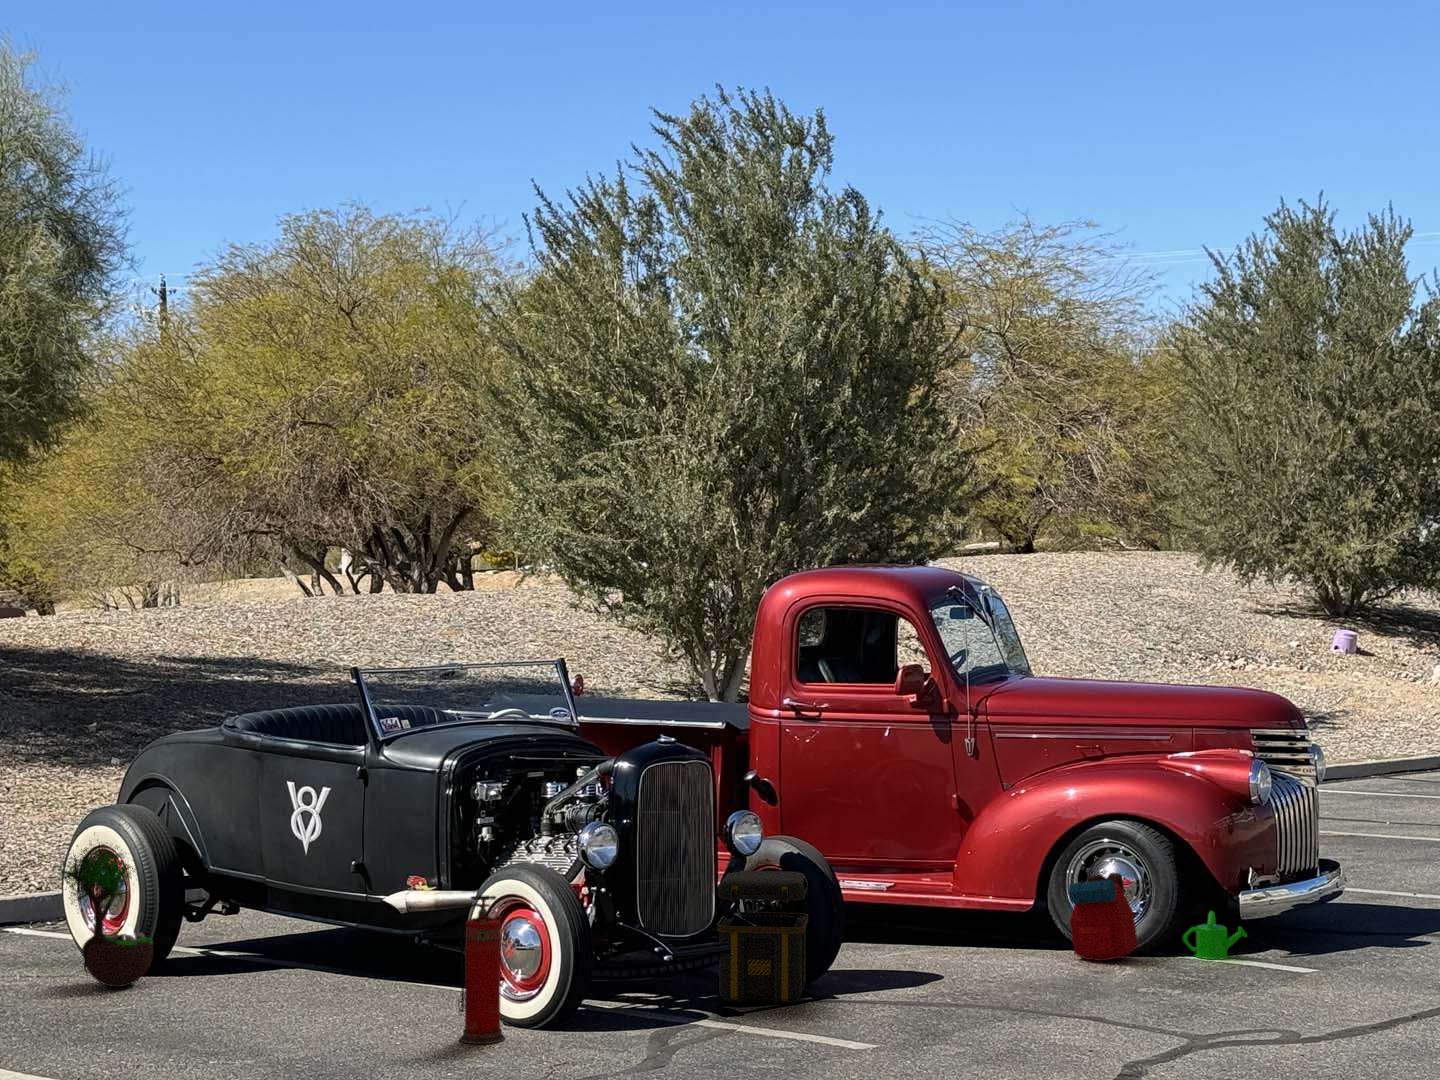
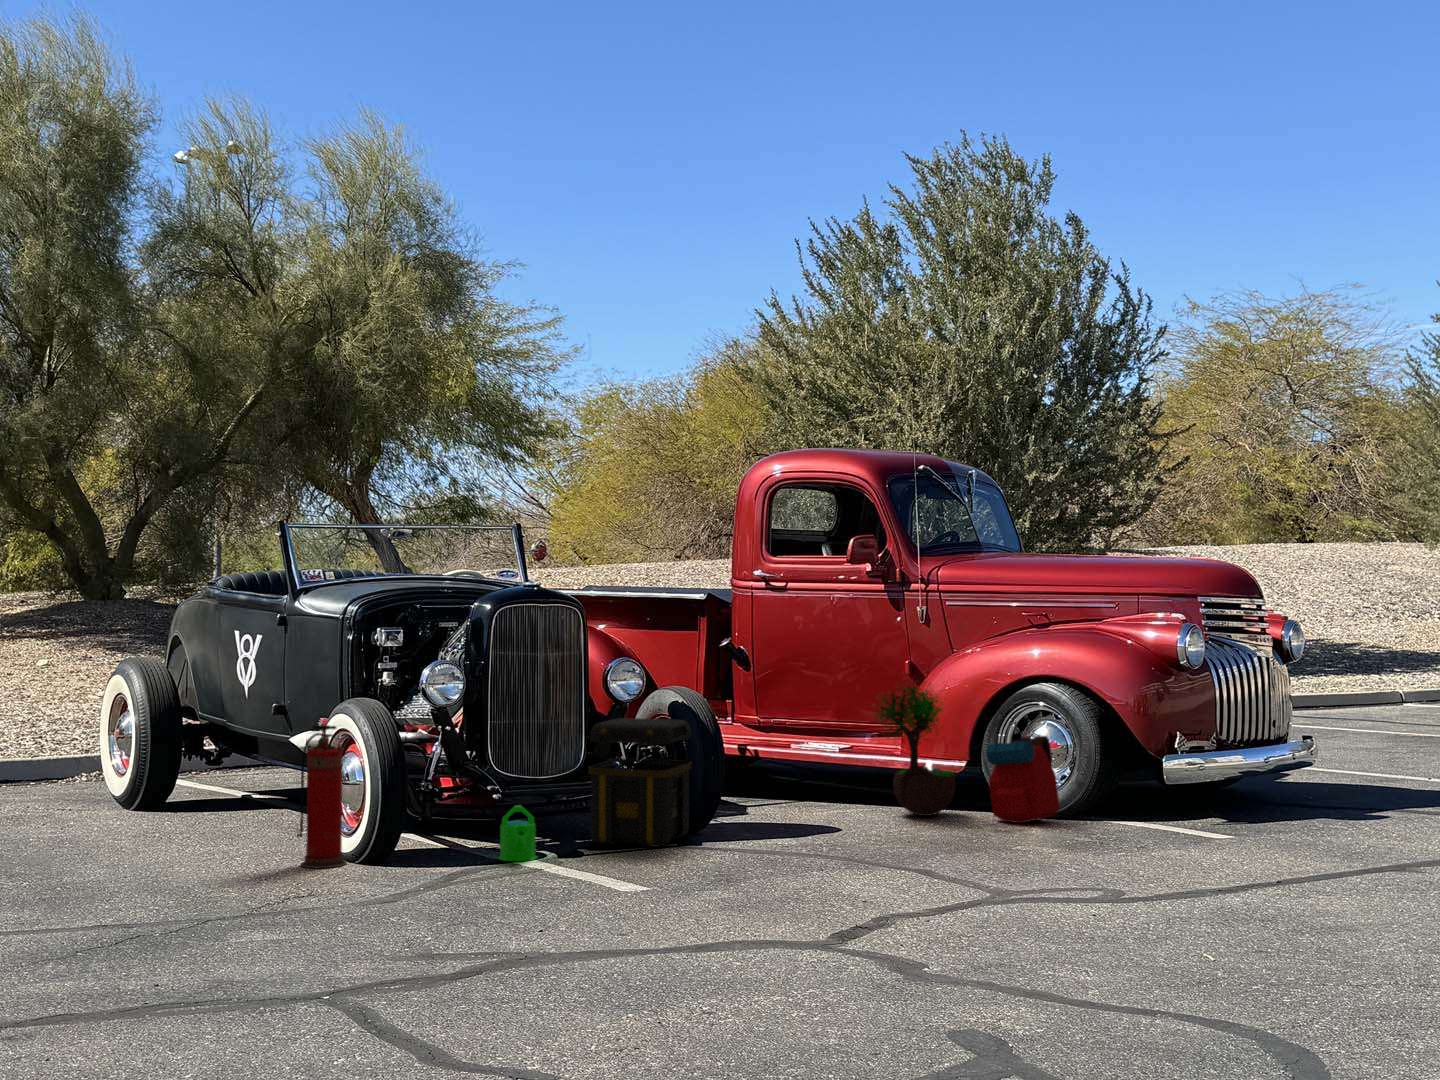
potted tree: present [53,844,153,987] -> present [869,682,955,816]
watering can: present [1183,911,1247,959] -> present [498,806,537,861]

